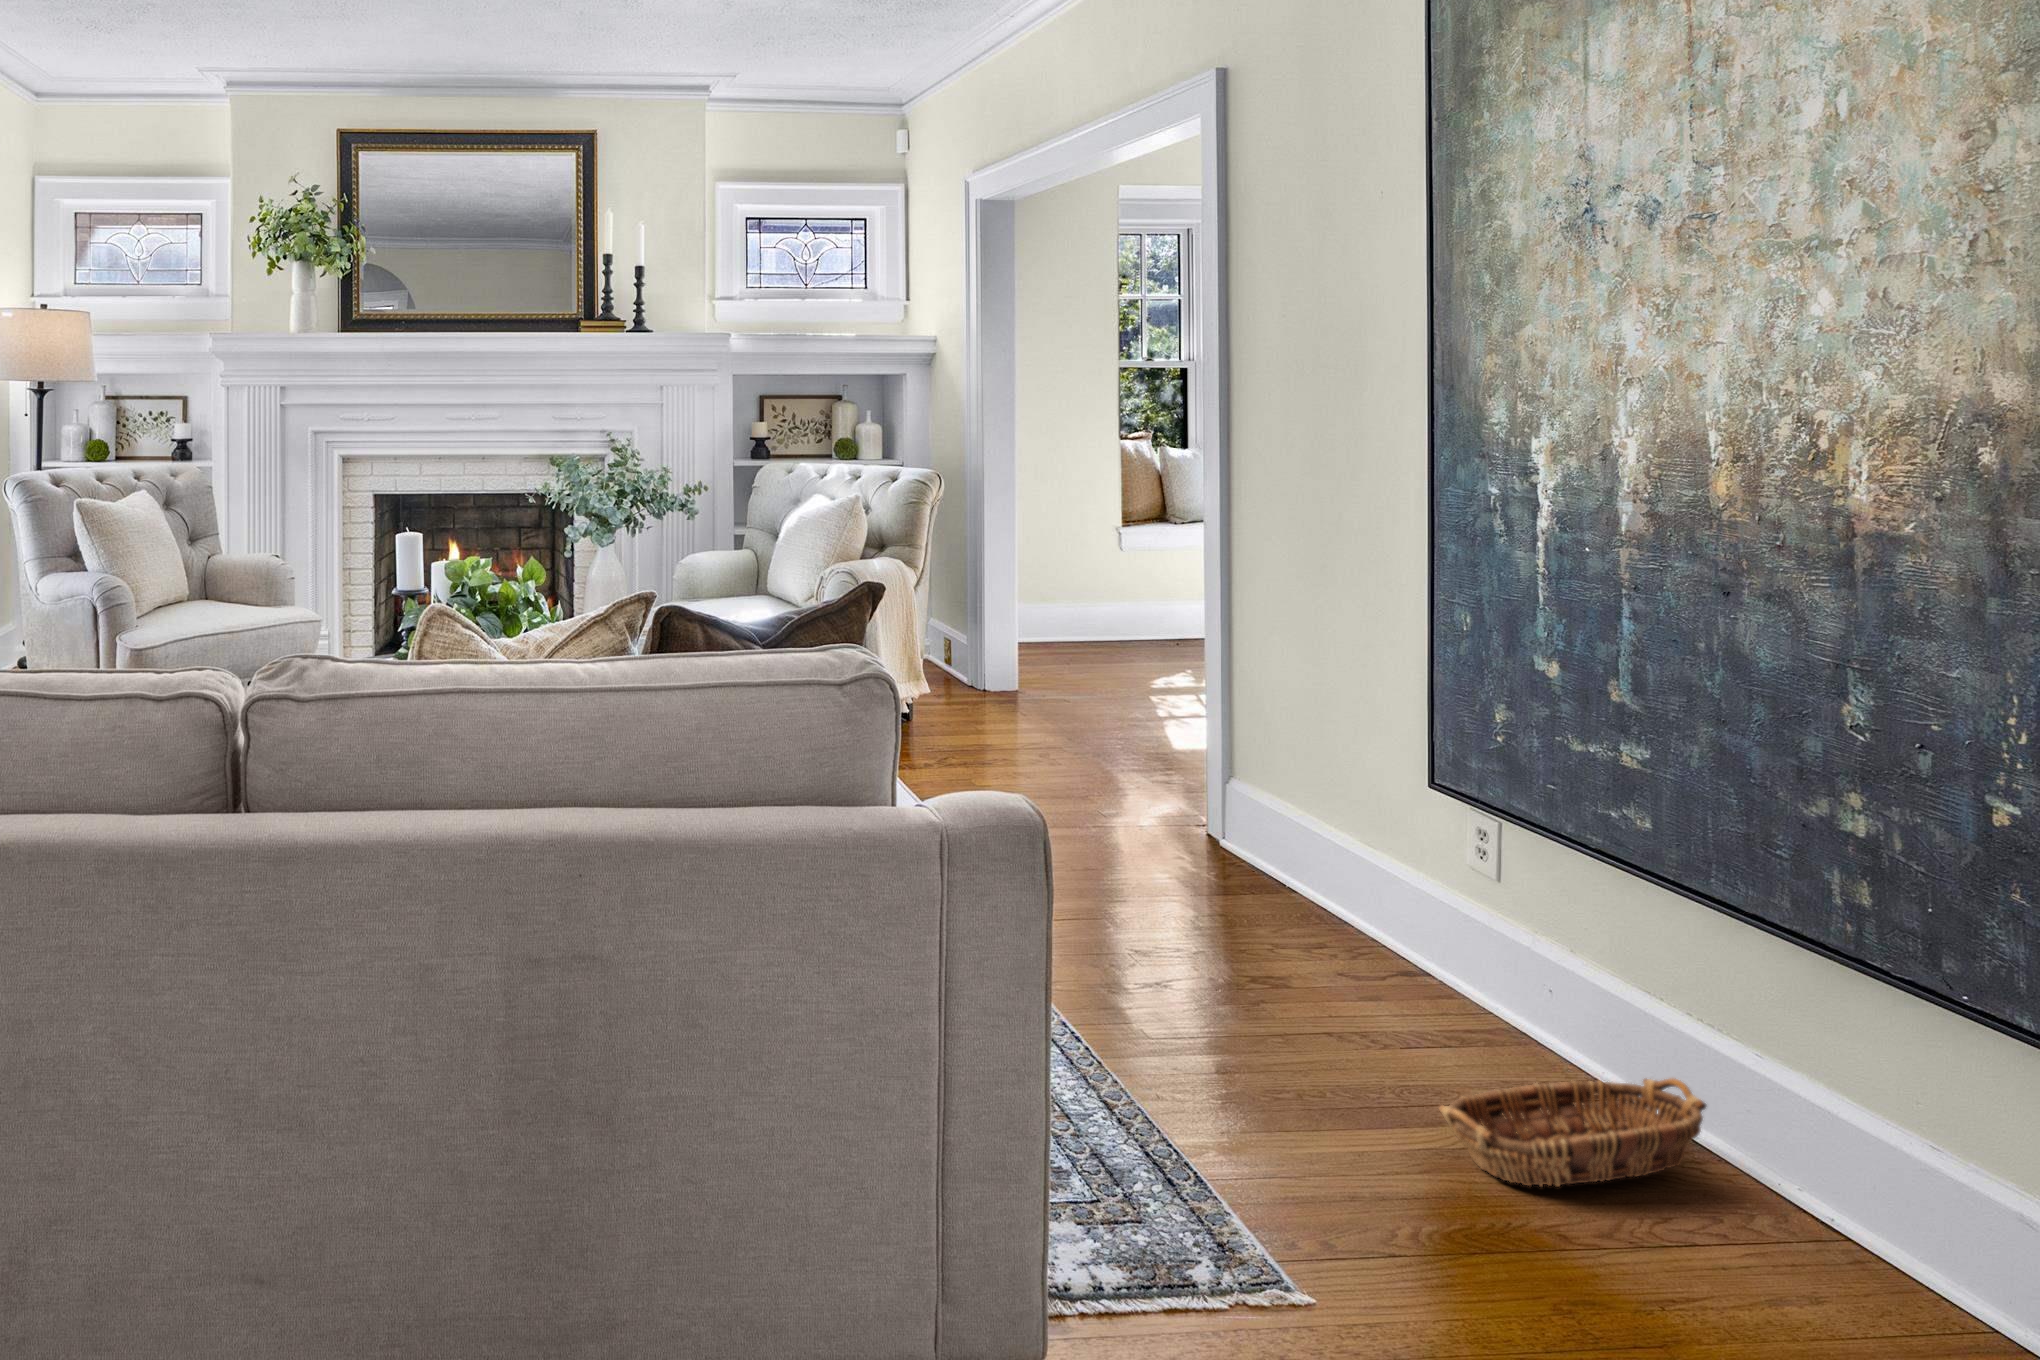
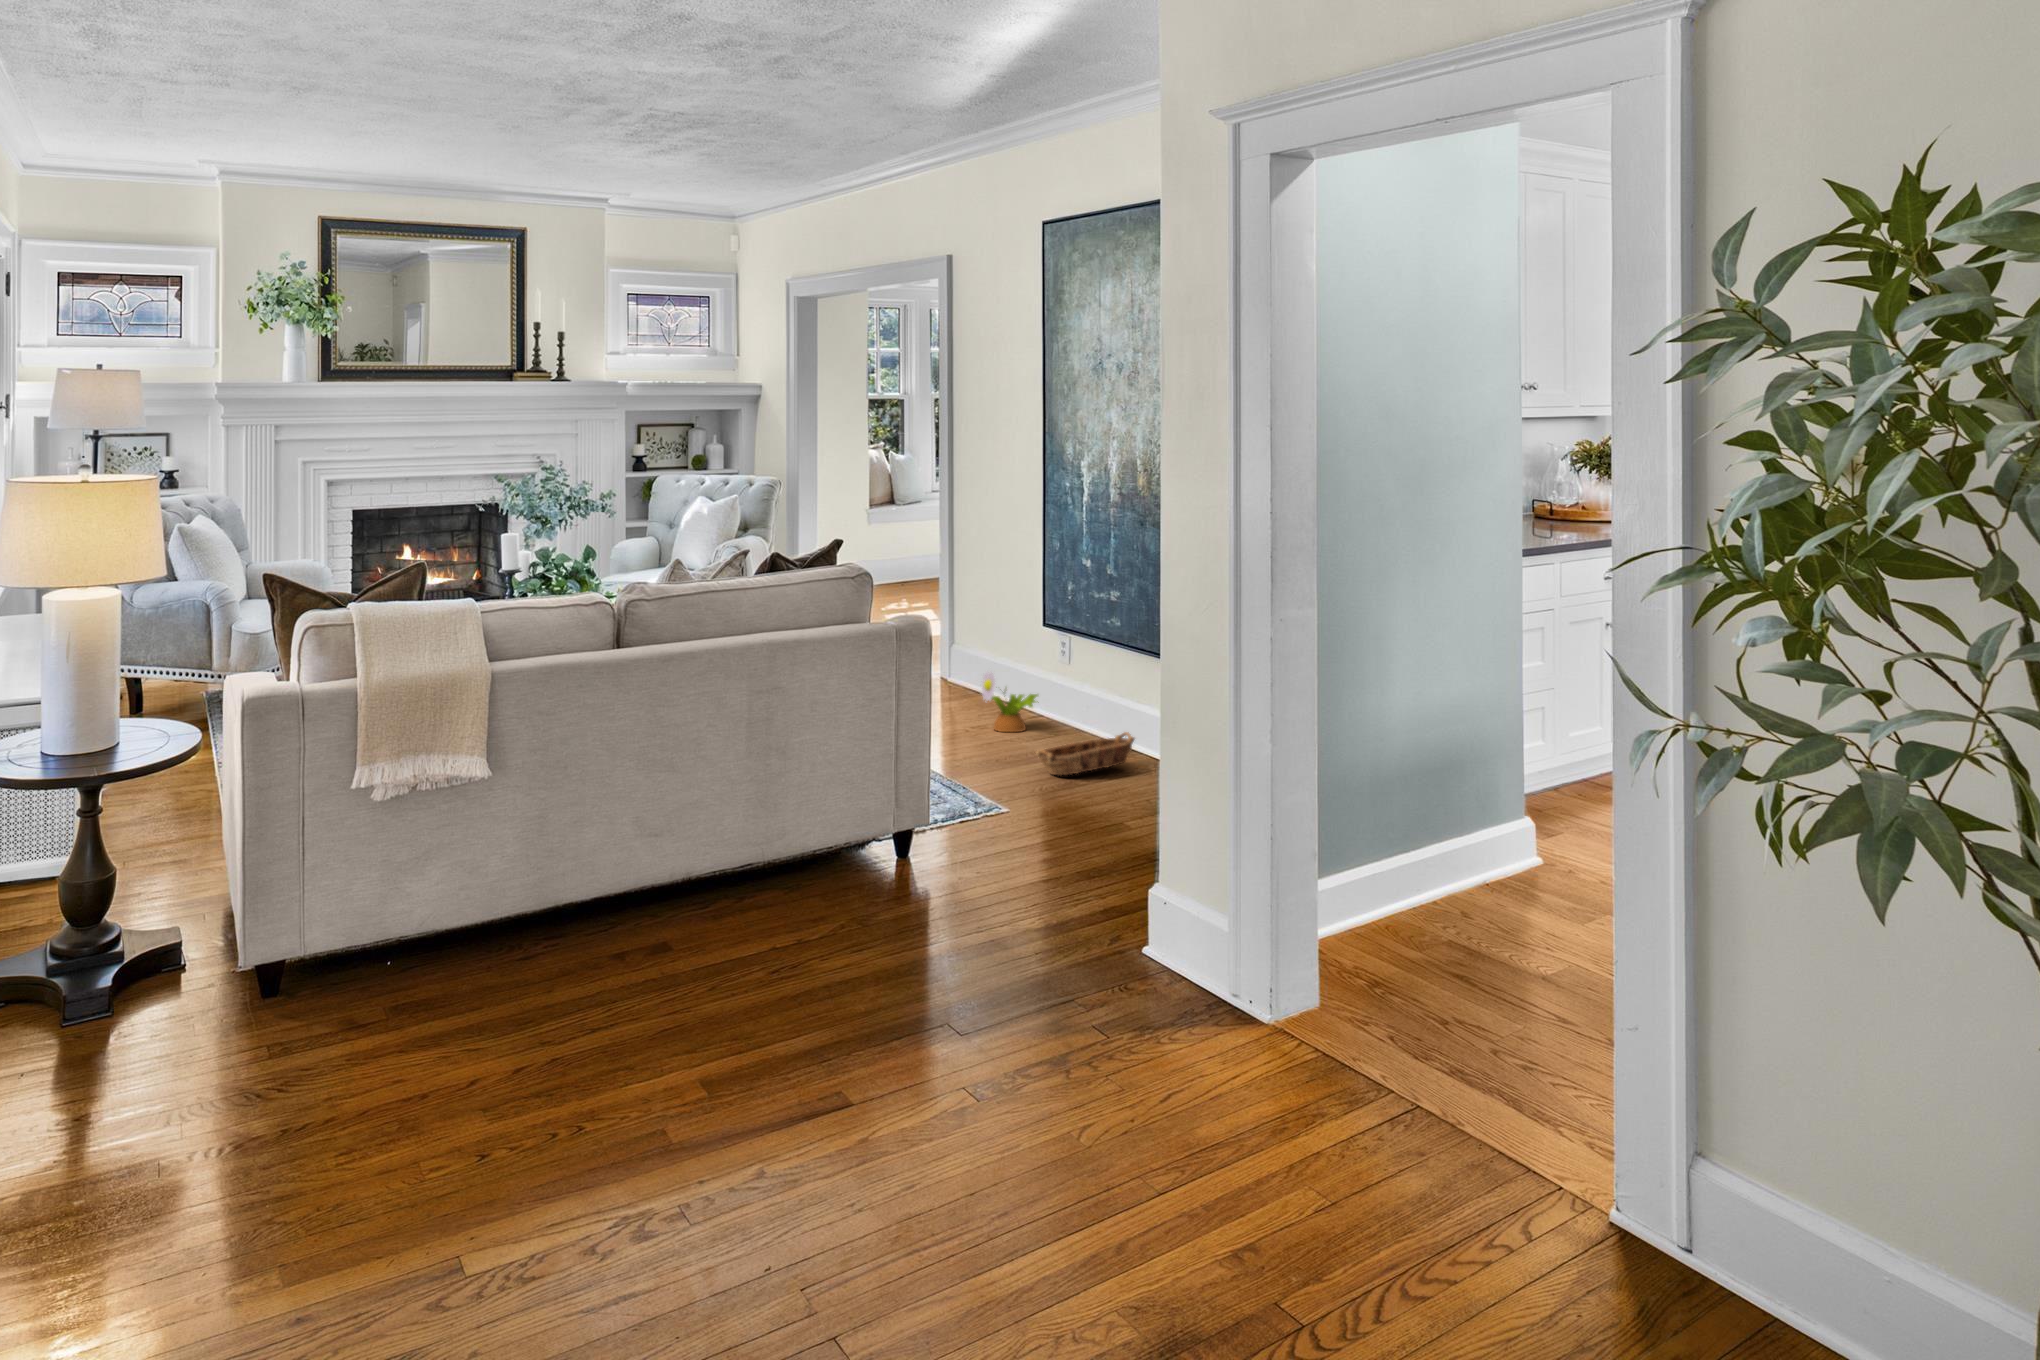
decorative plant: none [1288,852,1420,990] -> present [981,670,1038,732]

